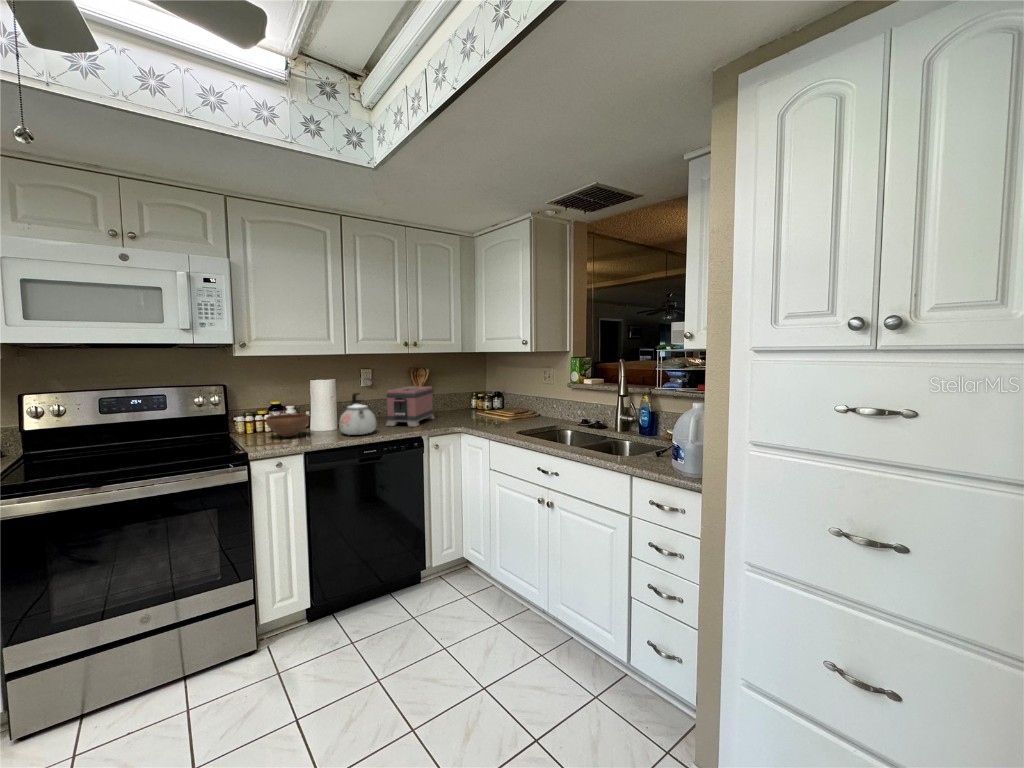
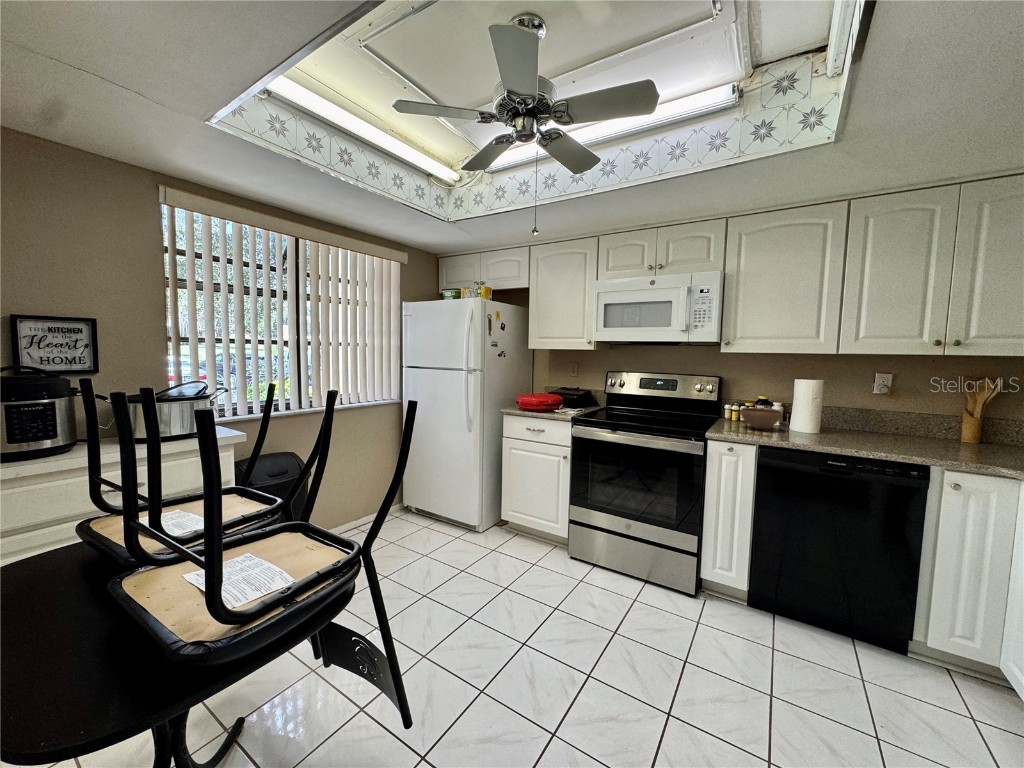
toaster: present [386,386,434,427] -> none [884,399,989,452]
kettle: present [339,393,376,435] -> none [811,396,860,443]

